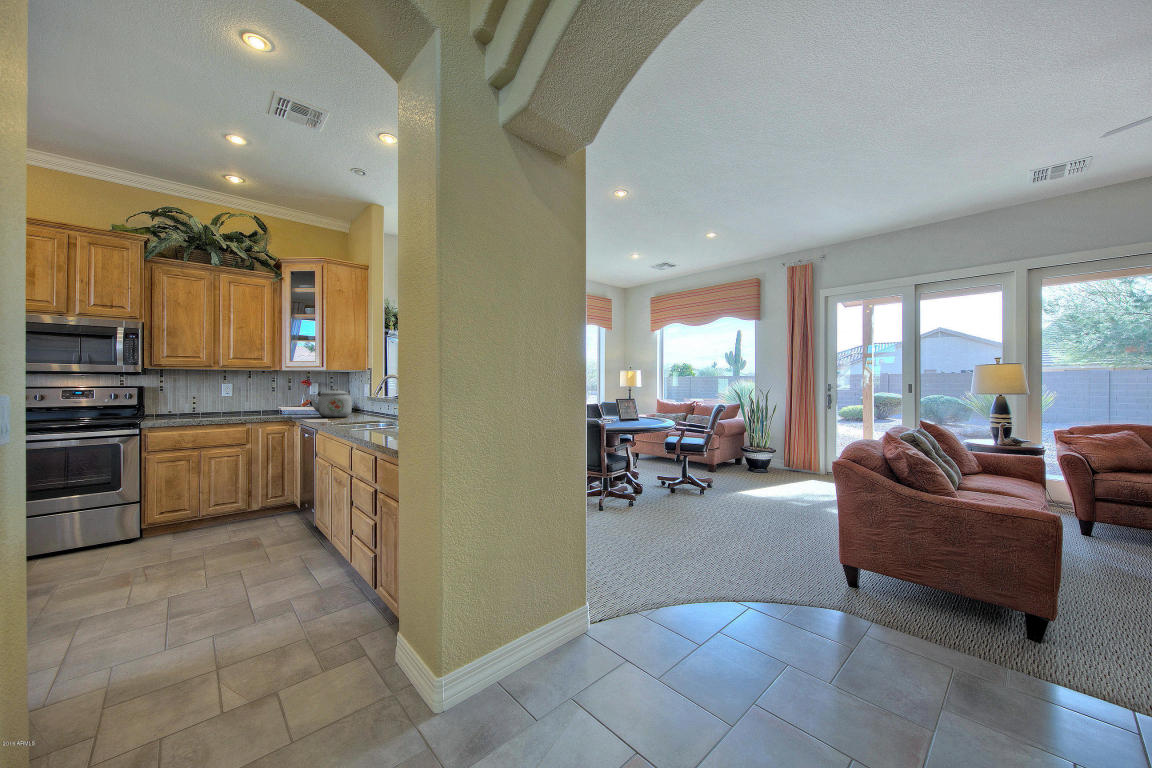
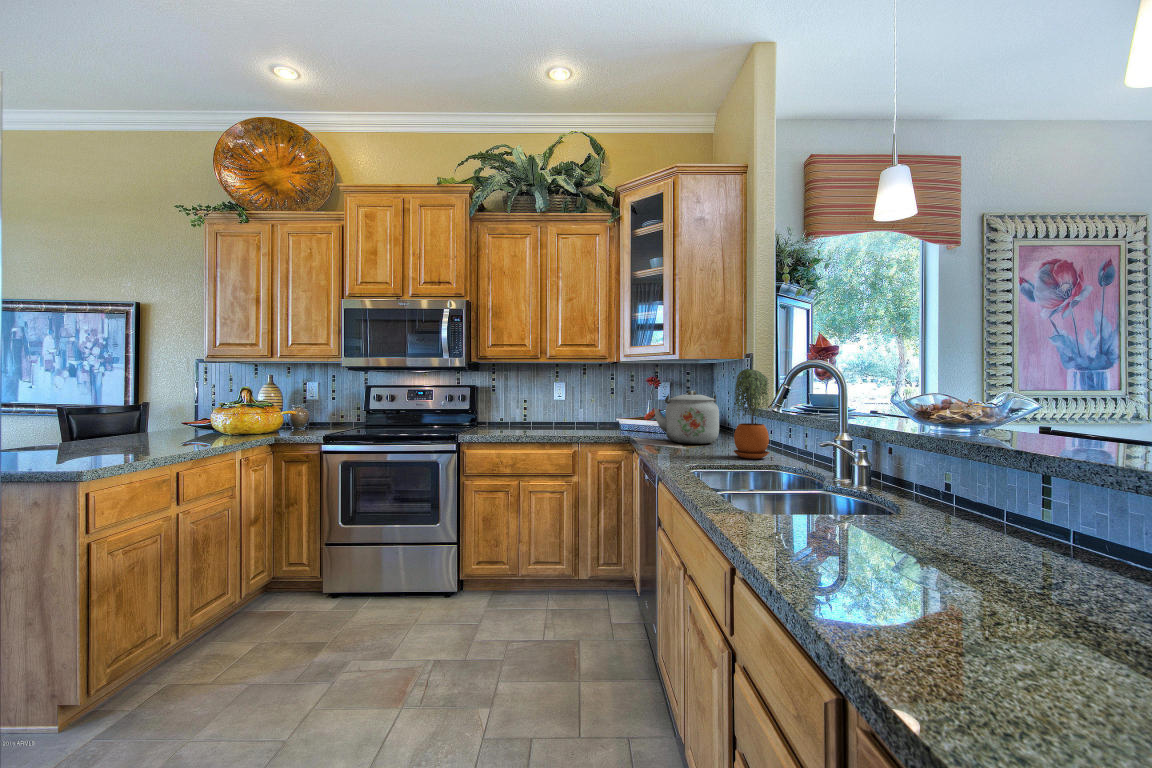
potted plant: none [359,378,379,421] -> present [732,369,769,459]

